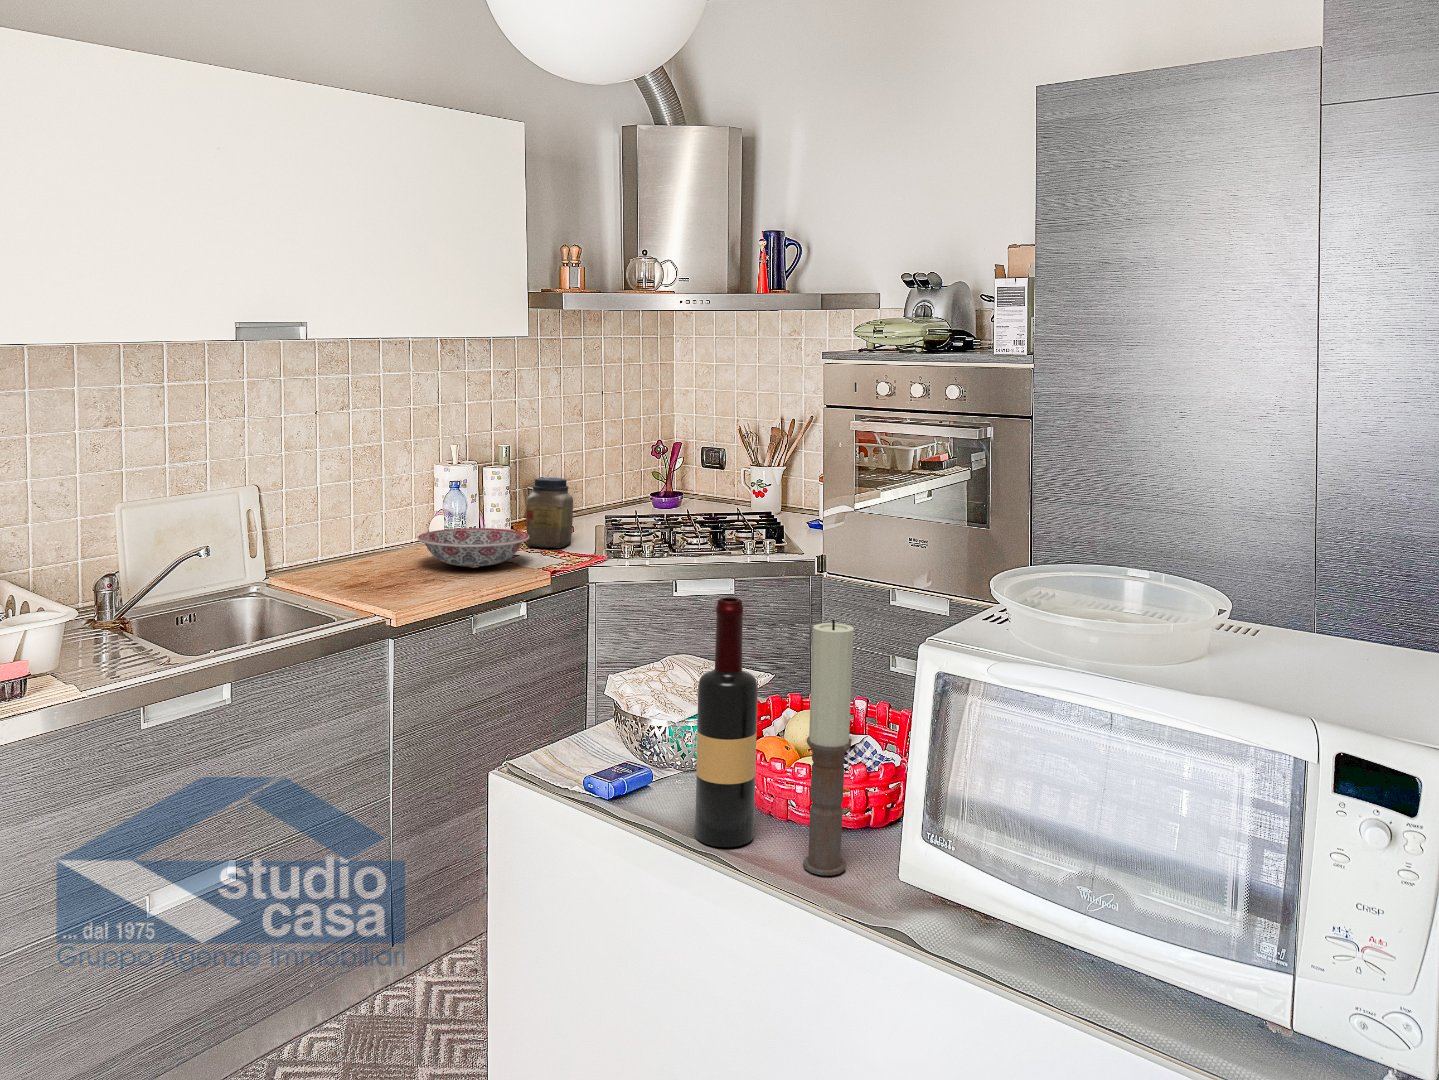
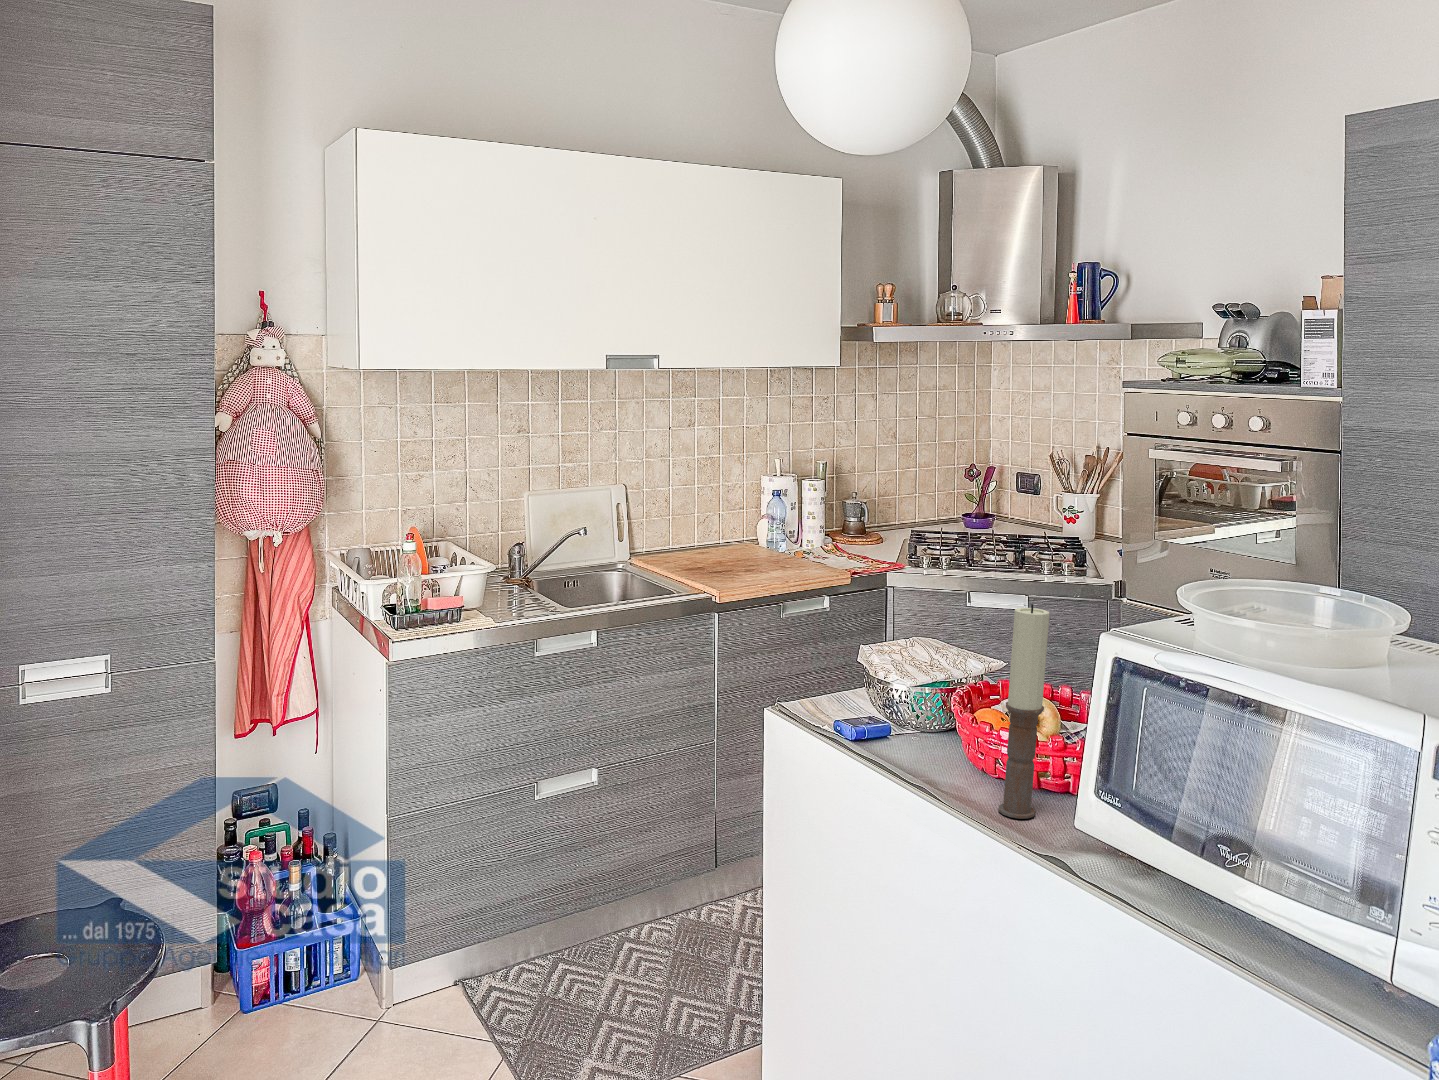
jar: present [526,478,573,548] -> none [838,491,883,555]
ceramic bowl: present [418,528,529,567] -> none [741,532,838,566]
wine bottle: present [695,597,758,847] -> none [914,583,972,789]

